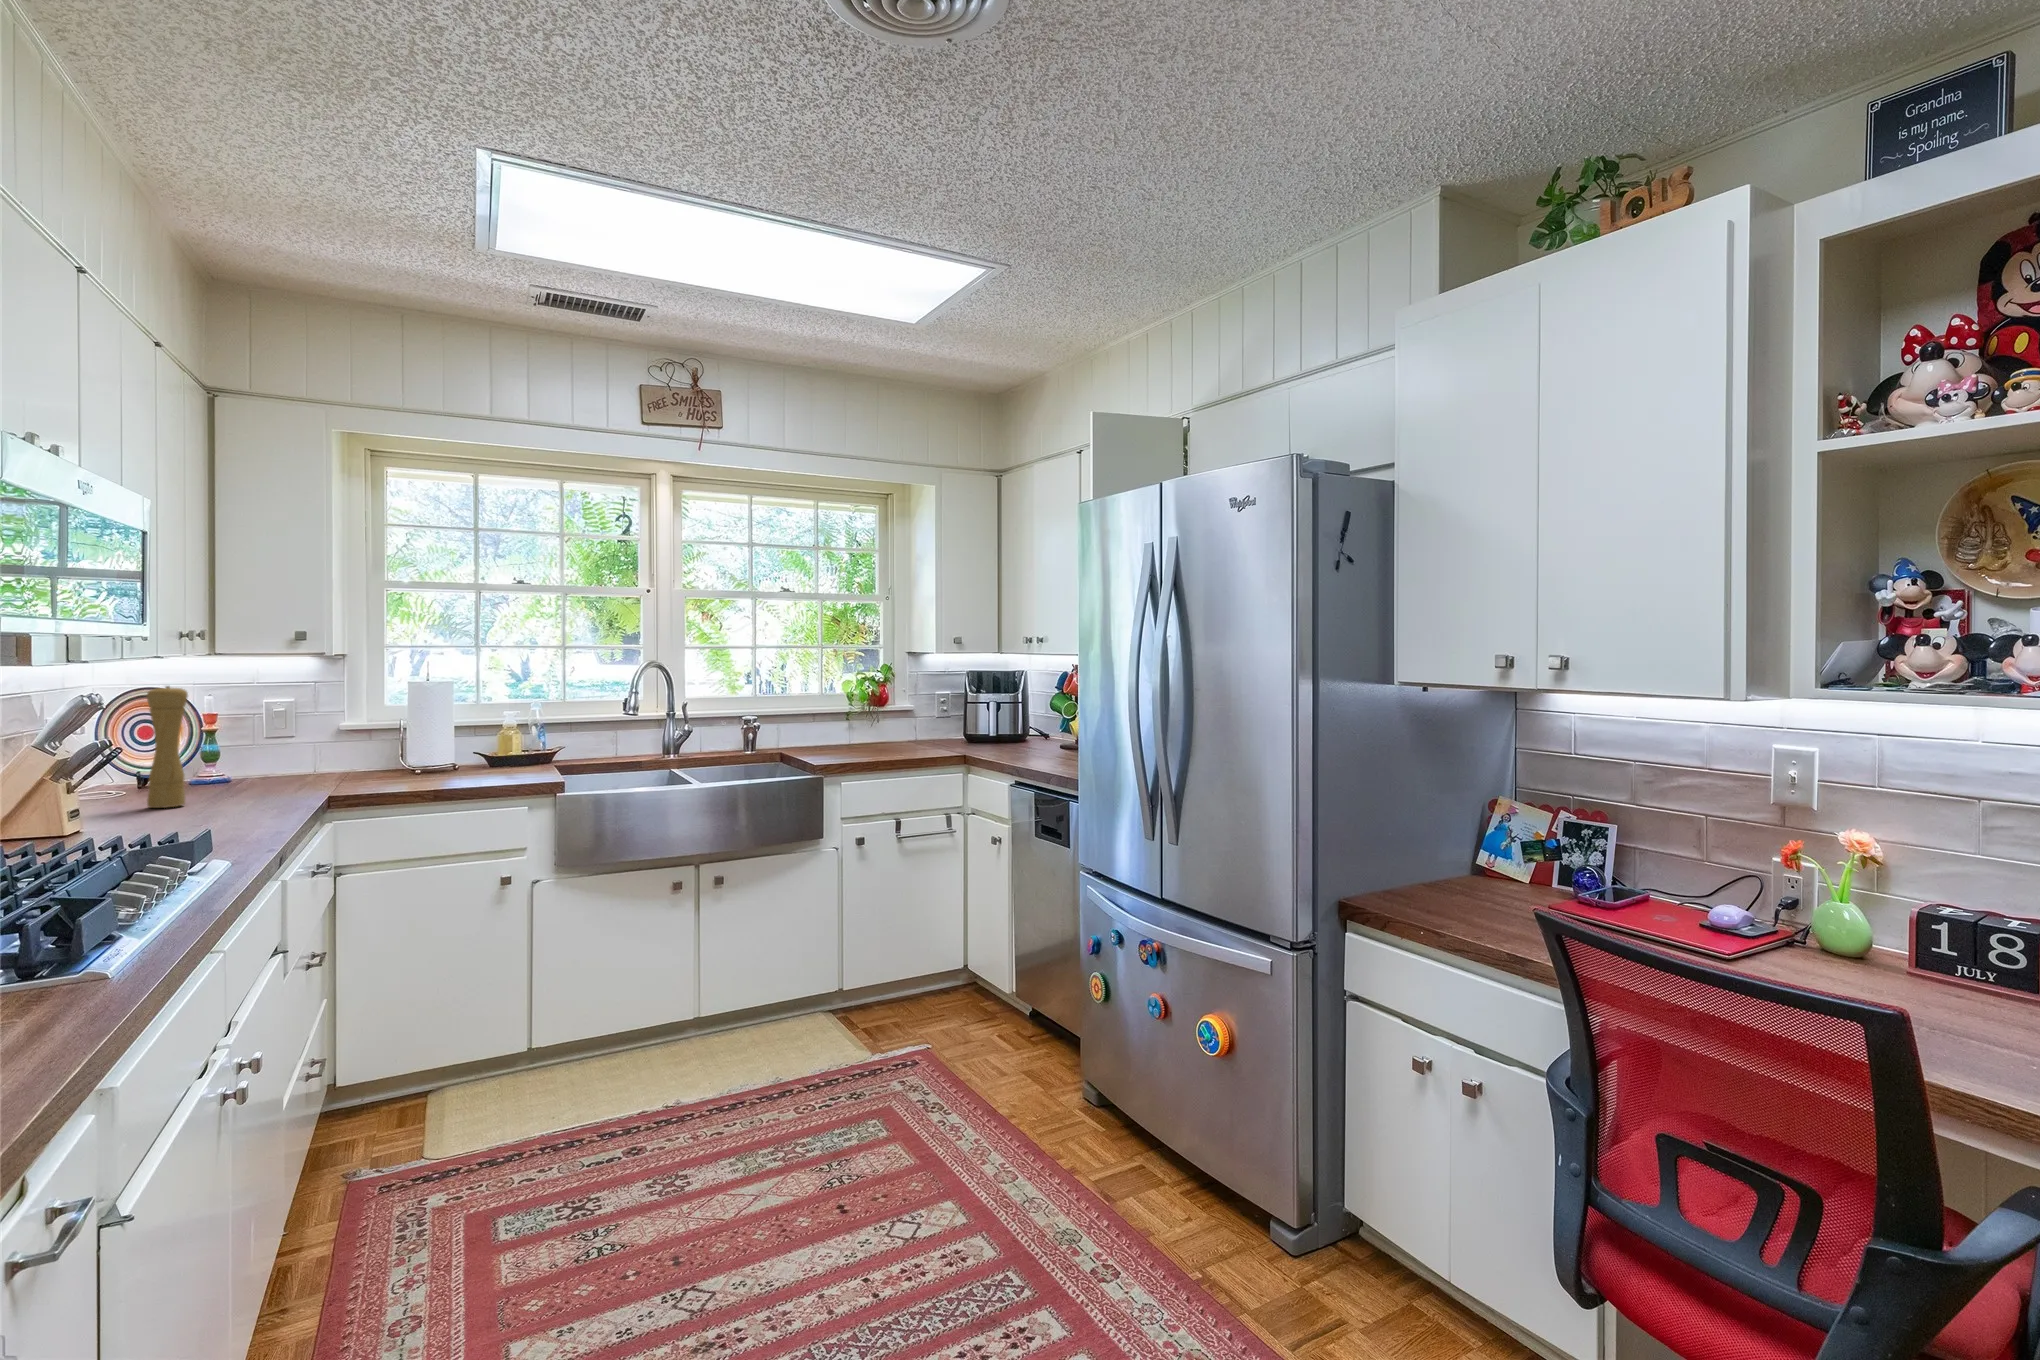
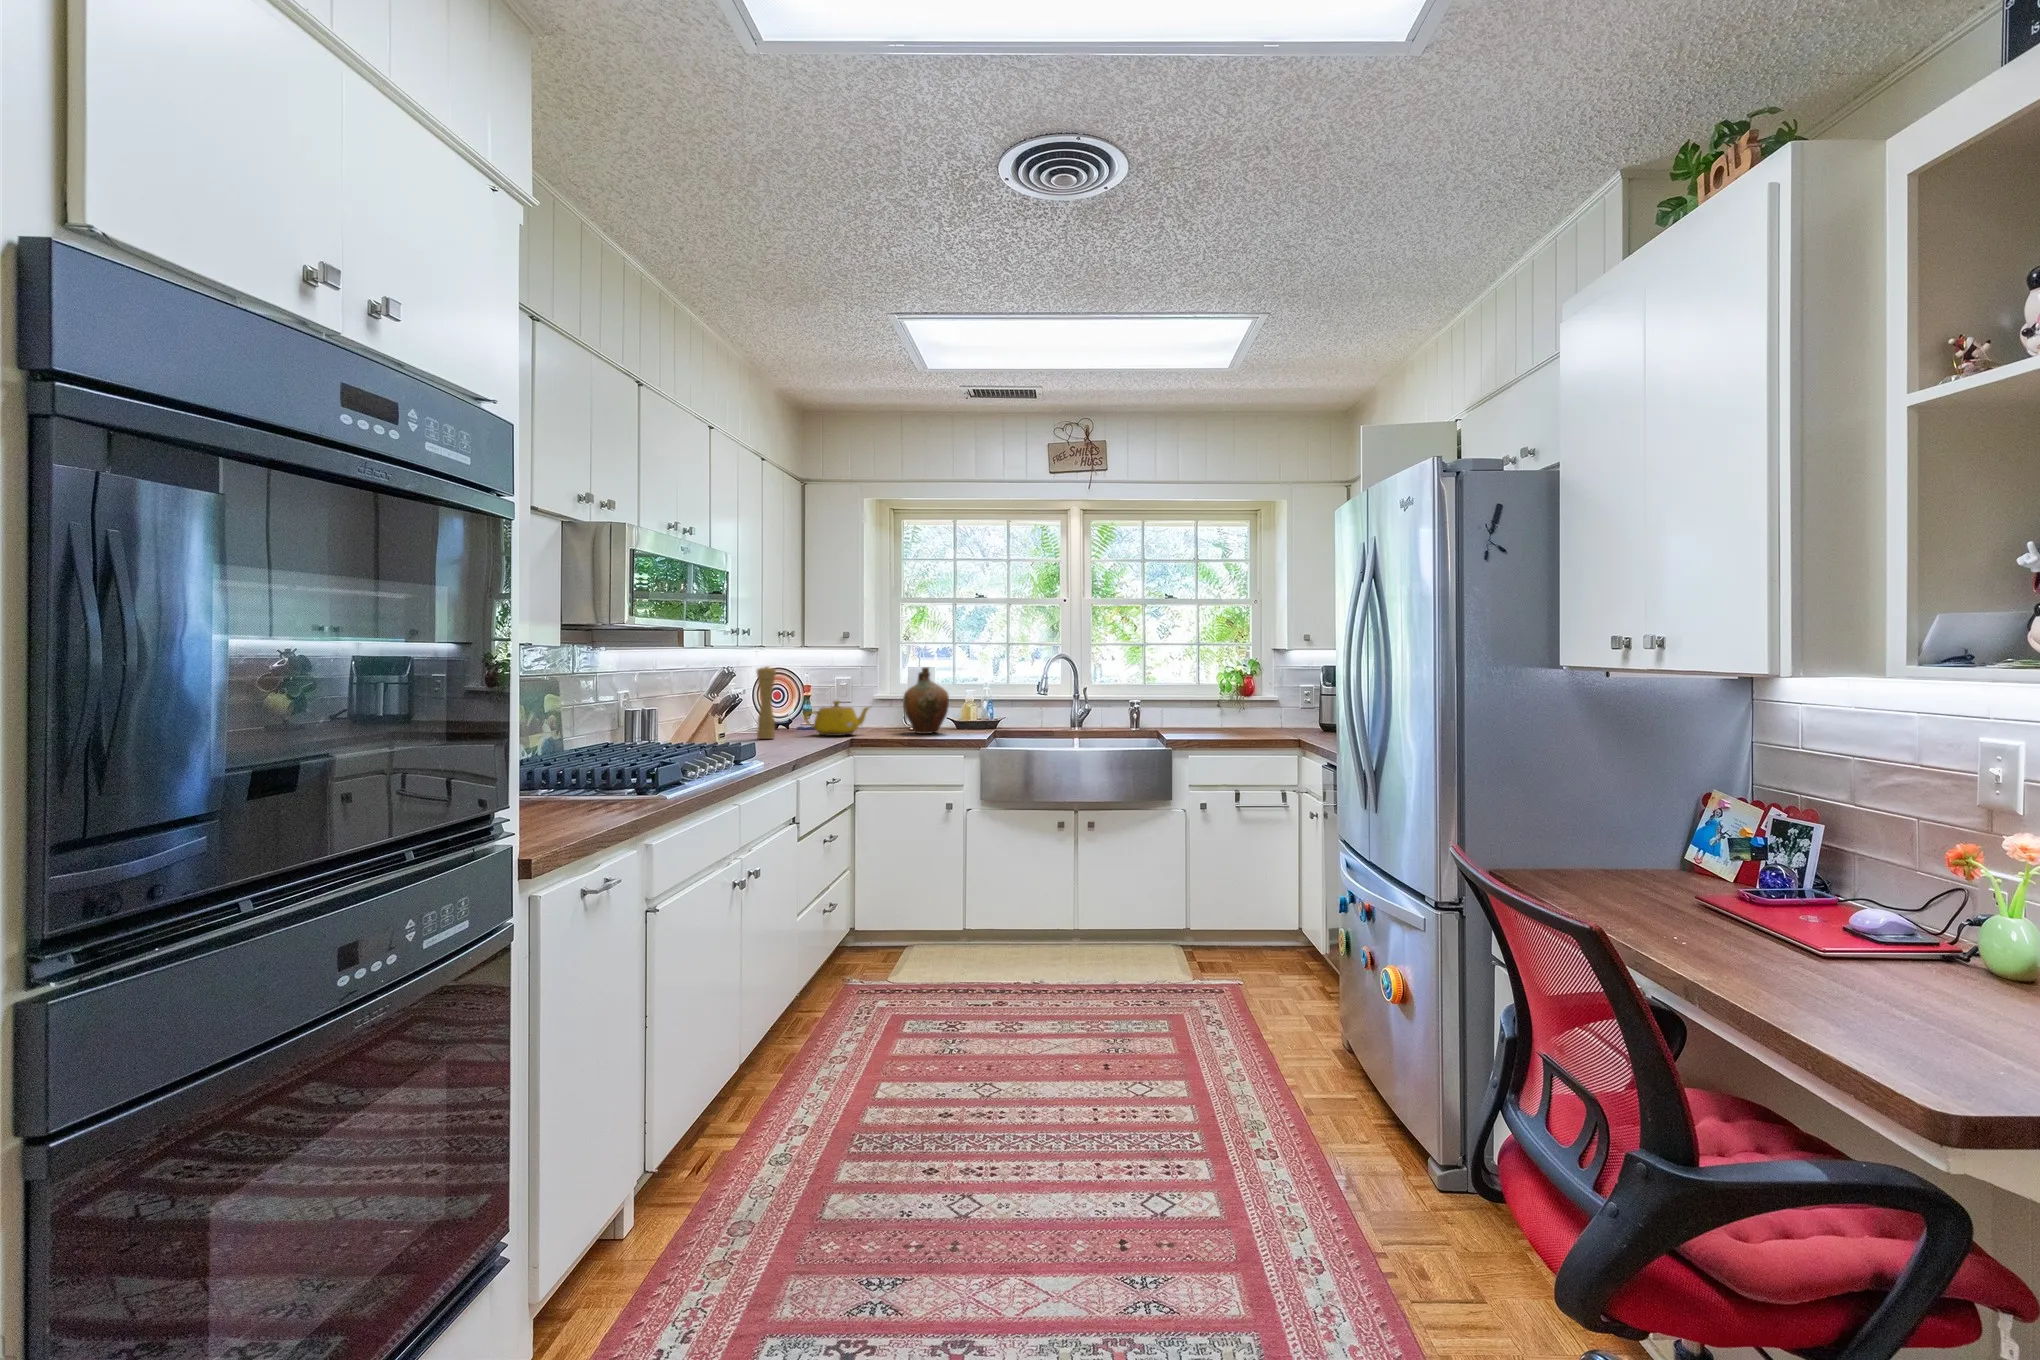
ceramic jug: none [412,681,493,778] -> present [903,667,949,734]
teapot: none [237,736,362,793] -> present [804,701,869,736]

